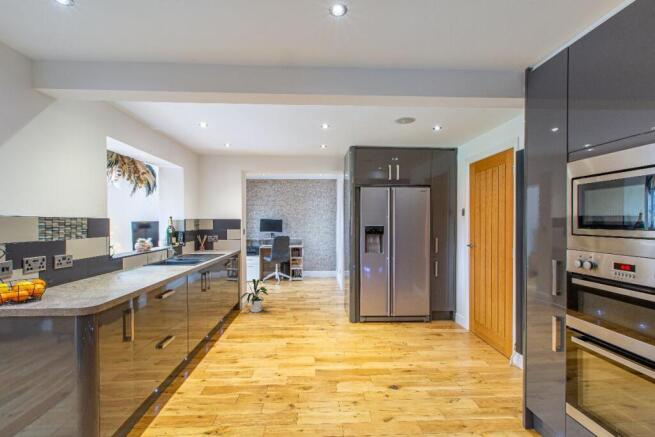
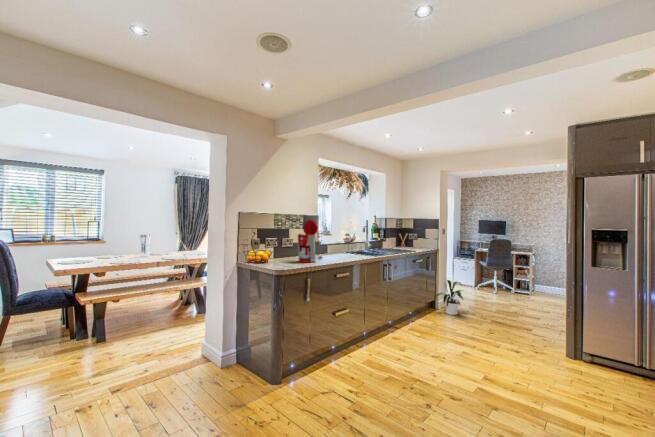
coffee maker: none [94,225,131,287] -> present [298,220,322,262]

